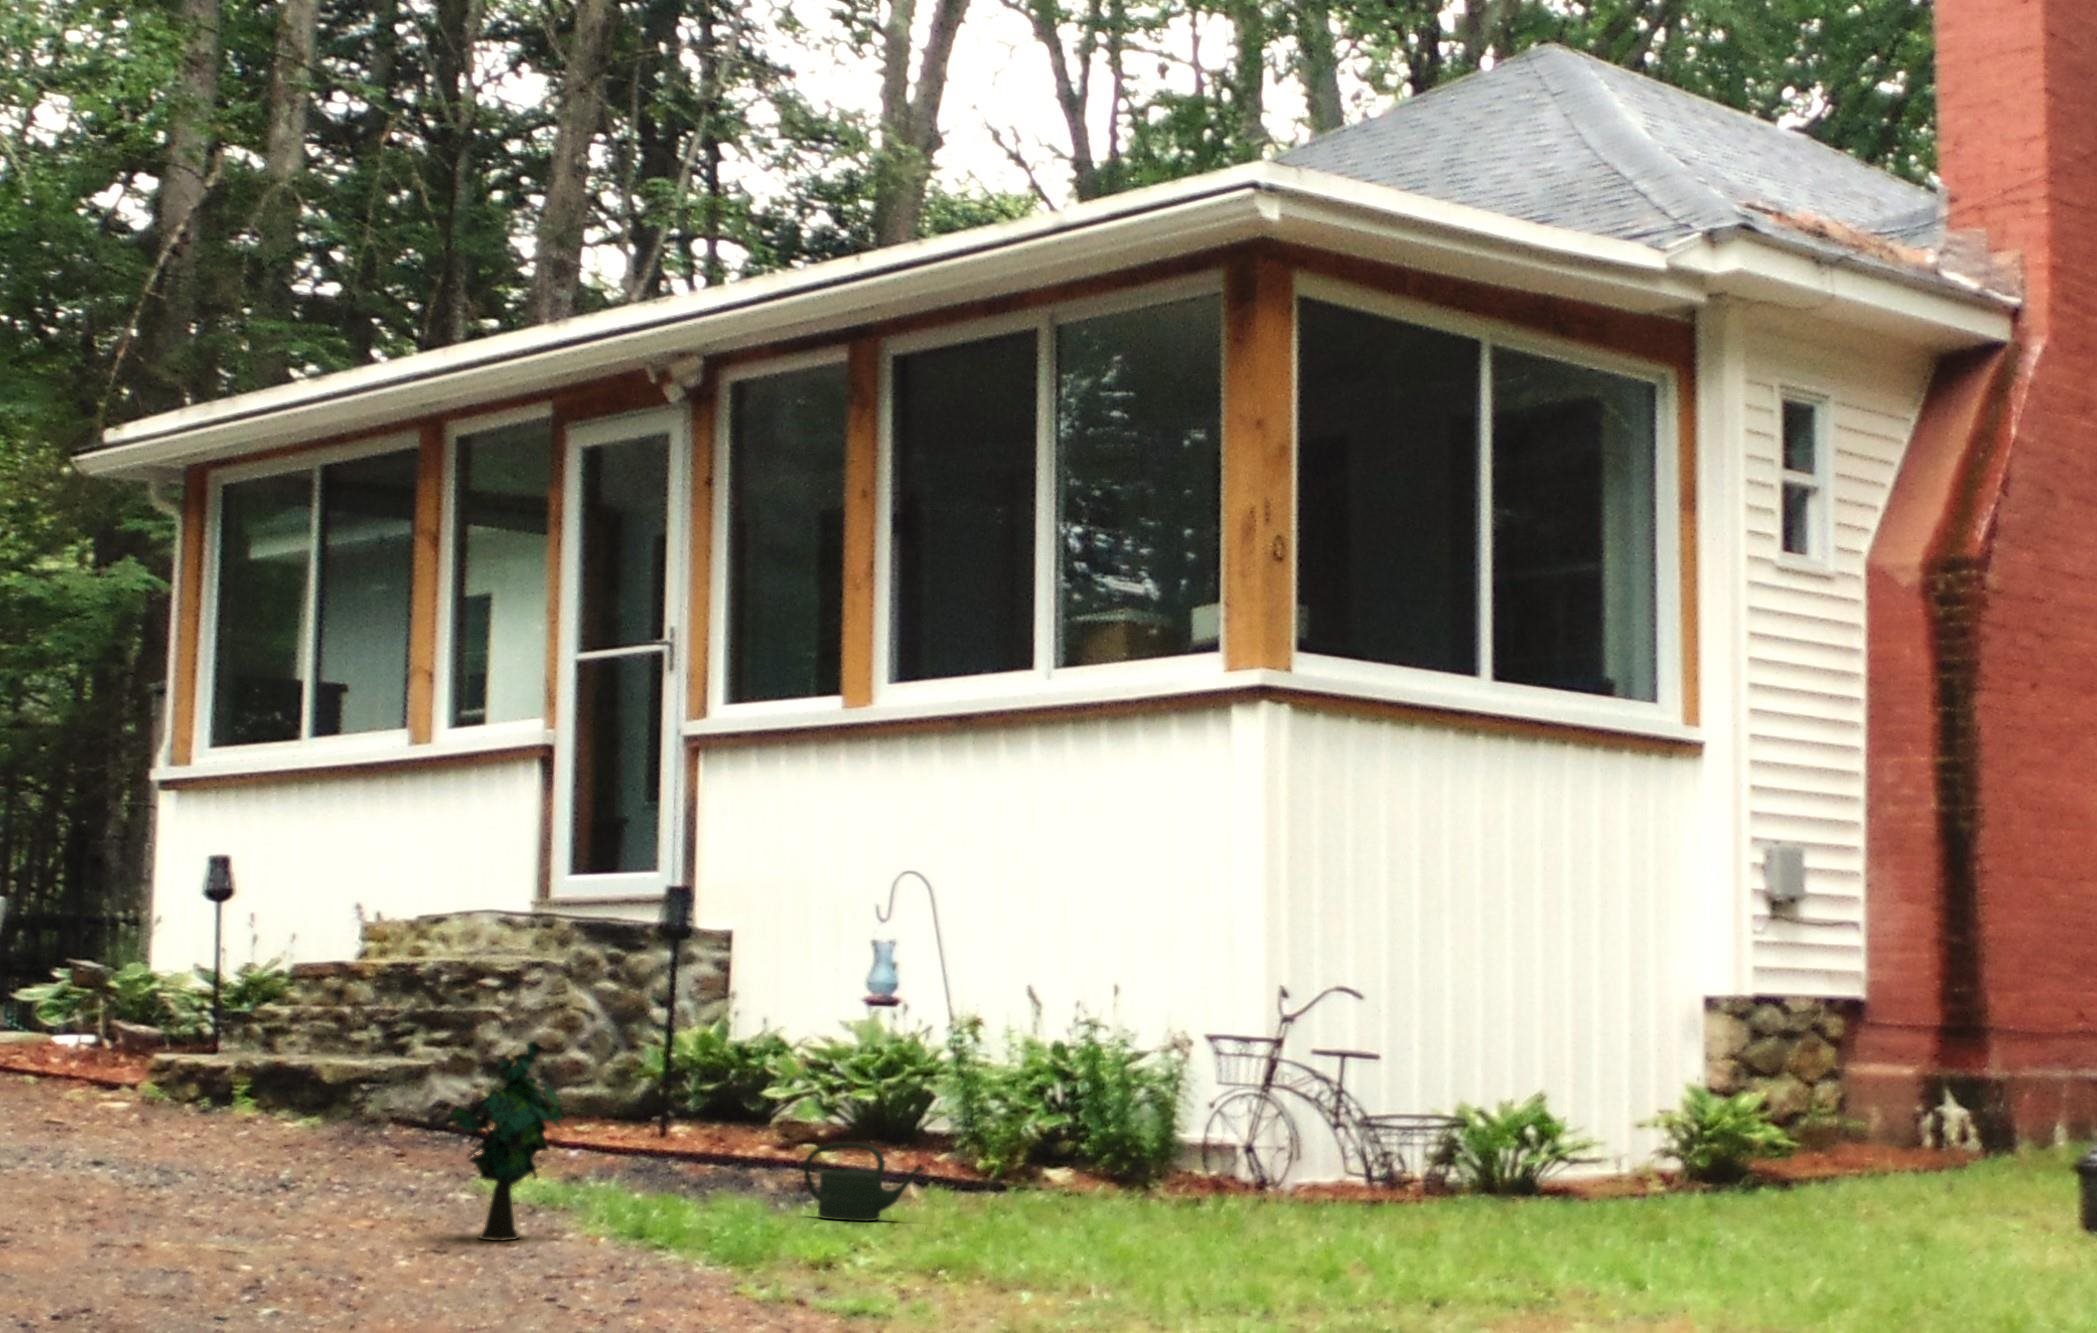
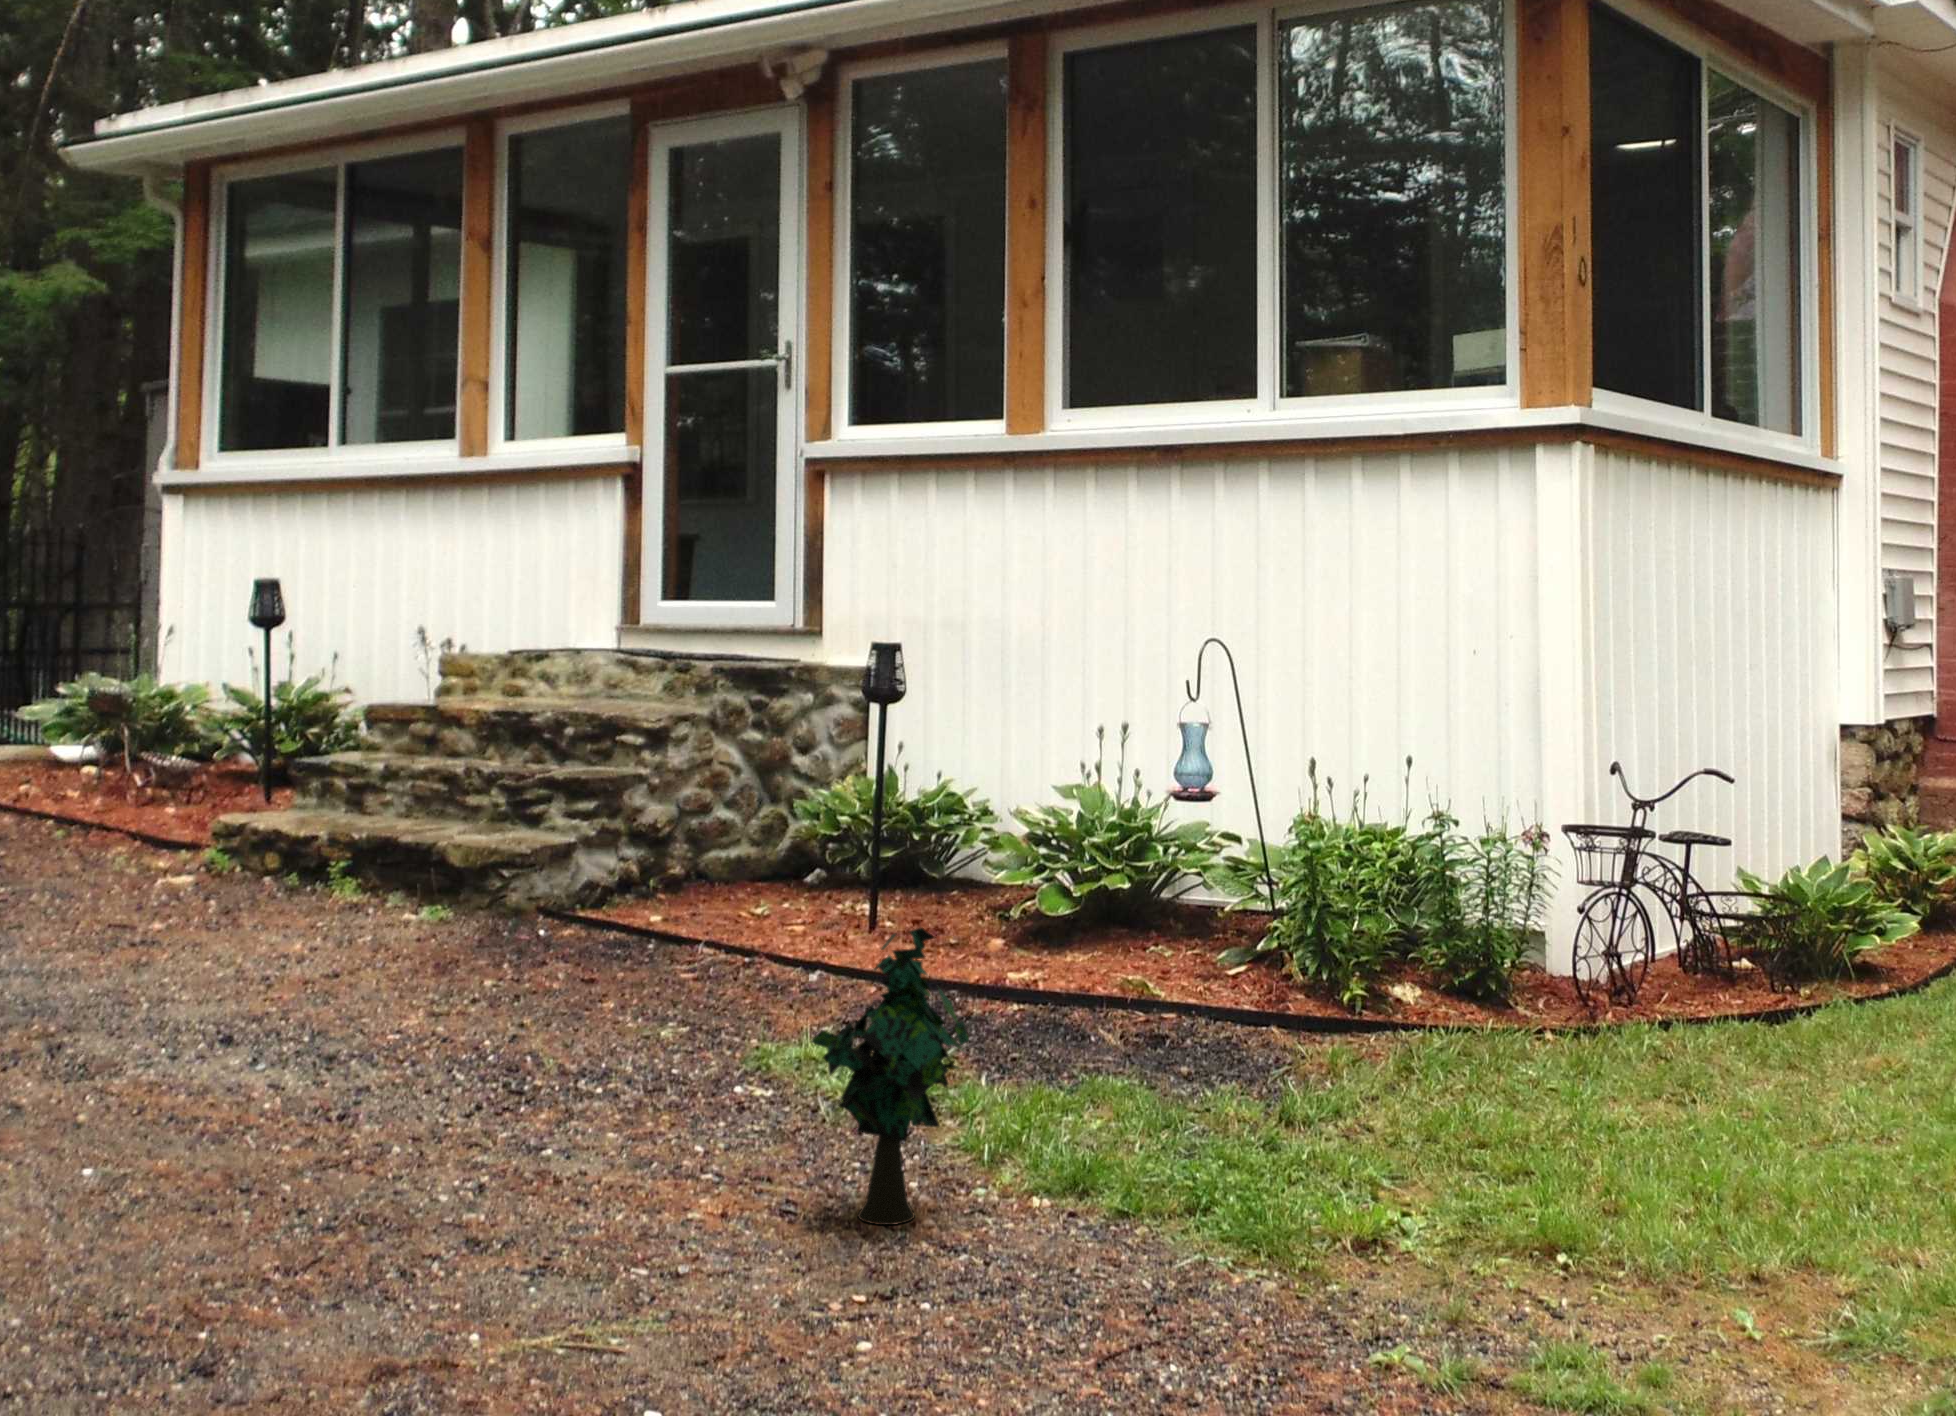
watering can: present [803,1143,924,1221] -> none [1209,1016,1377,1124]

